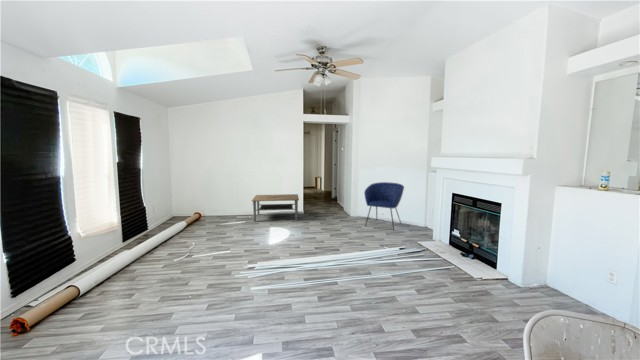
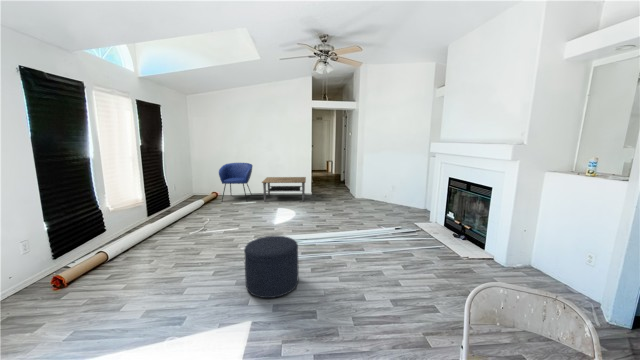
armchair: present [364,182,404,230] -> present [219,163,252,201]
ottoman: none [246,261,306,335] -> present [244,236,299,298]

